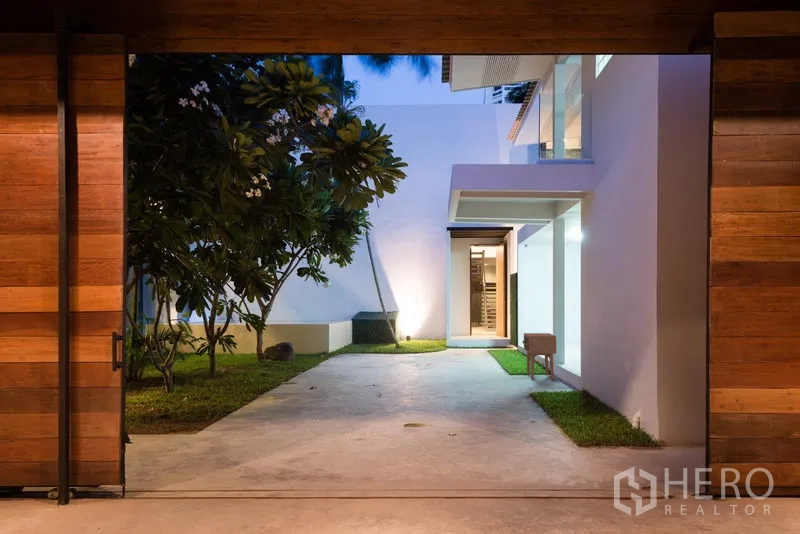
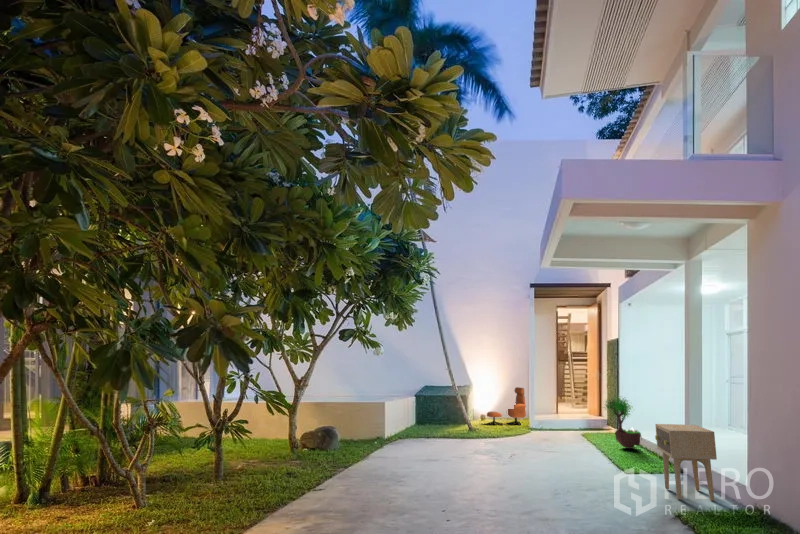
lounge chair: none [409,312,445,343] -> present [486,387,526,425]
potted tree: none [499,314,526,355] -> present [604,397,641,449]

